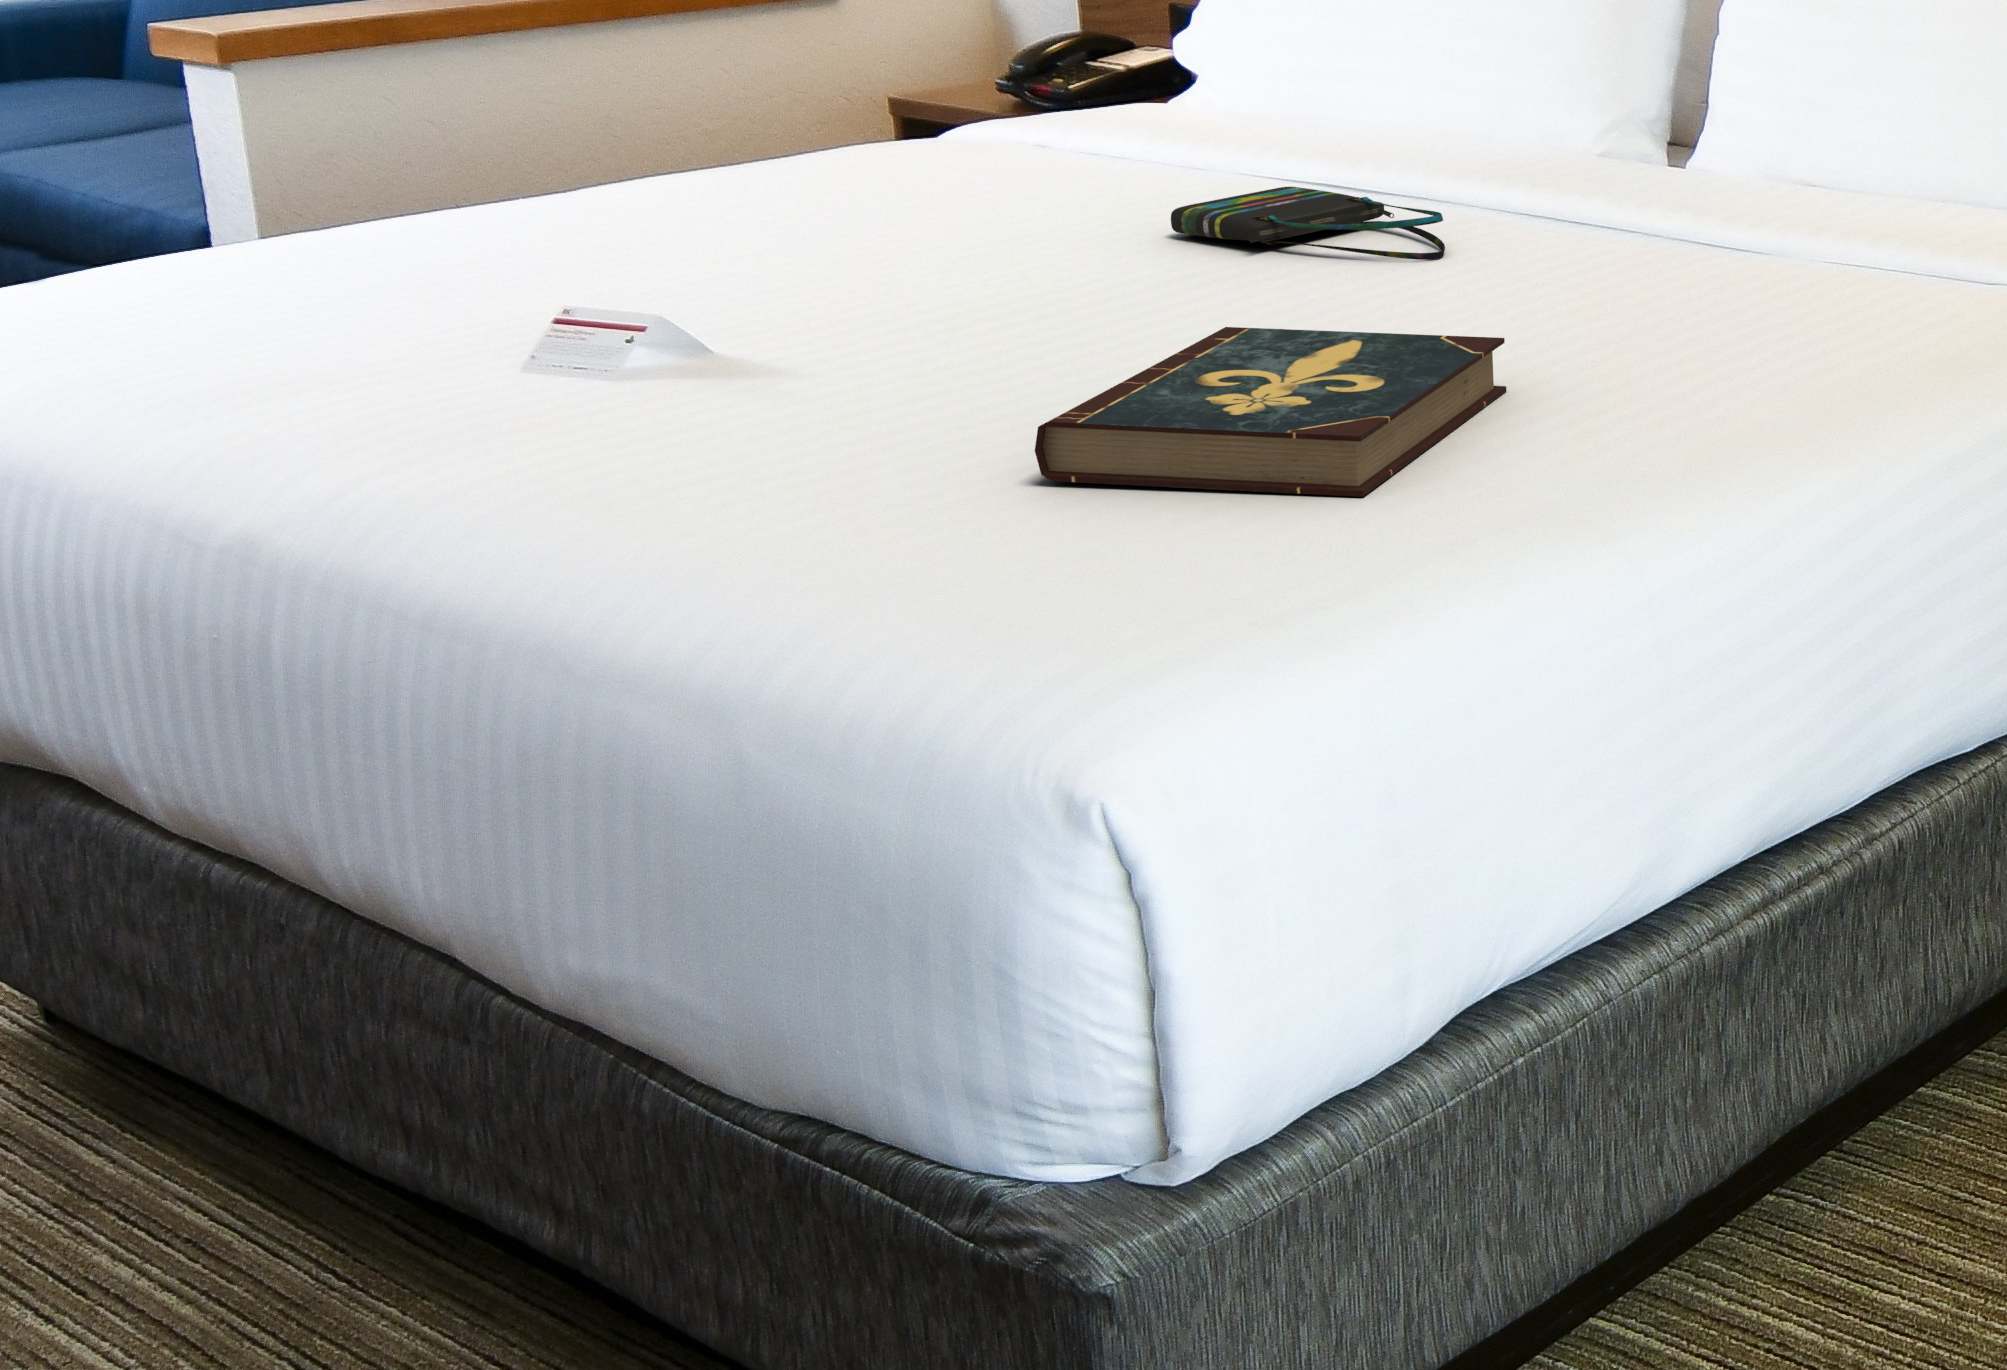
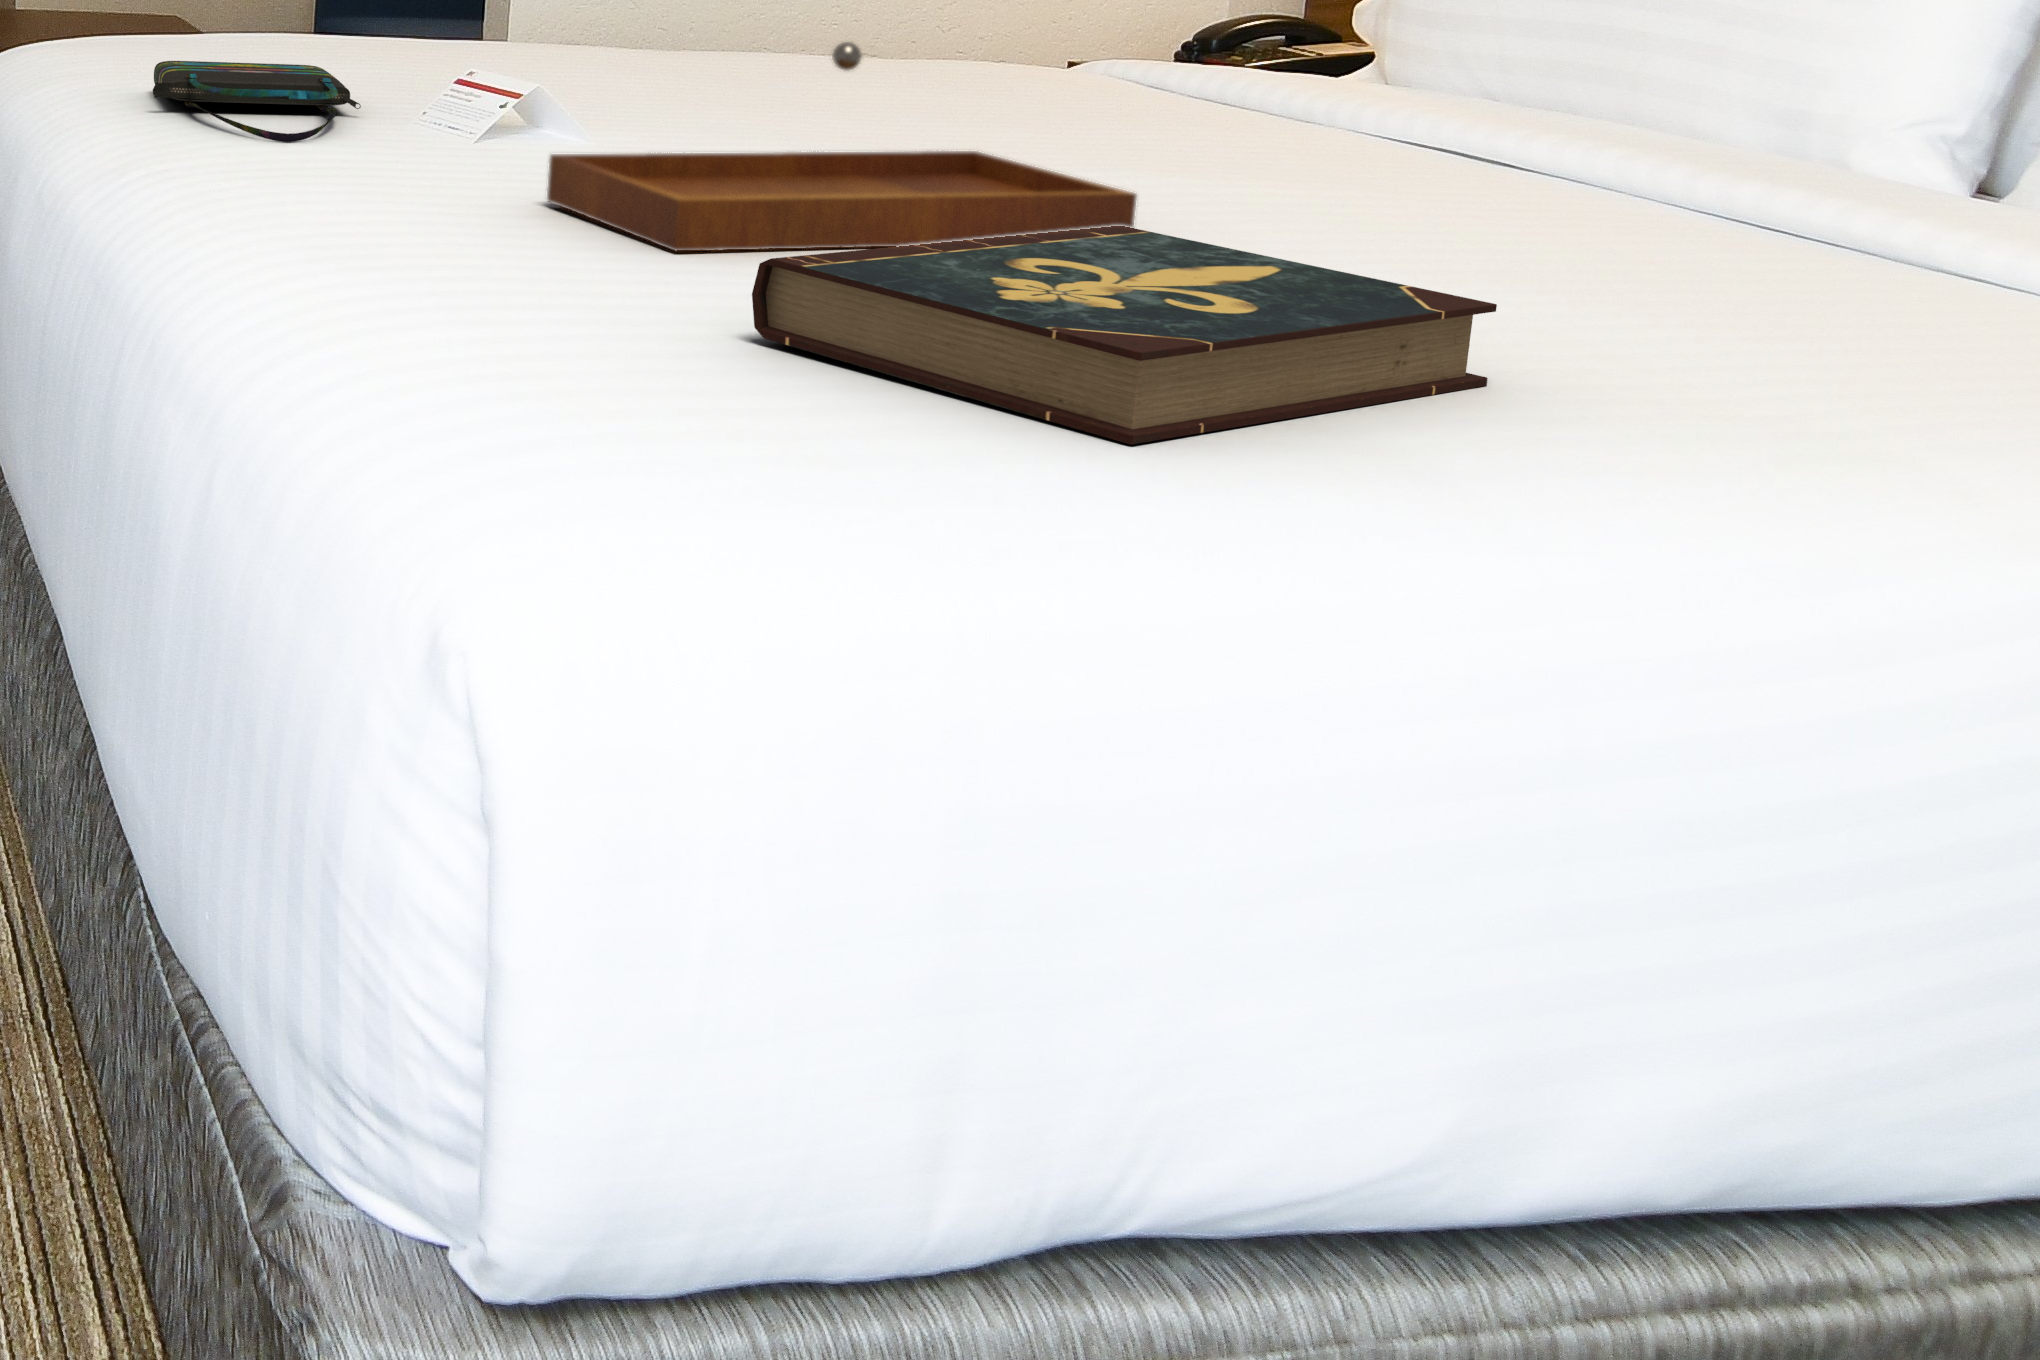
tote bag: present [1171,187,1445,260] -> present [153,61,361,142]
tray: none [701,208,1179,419] -> present [547,42,1137,251]

